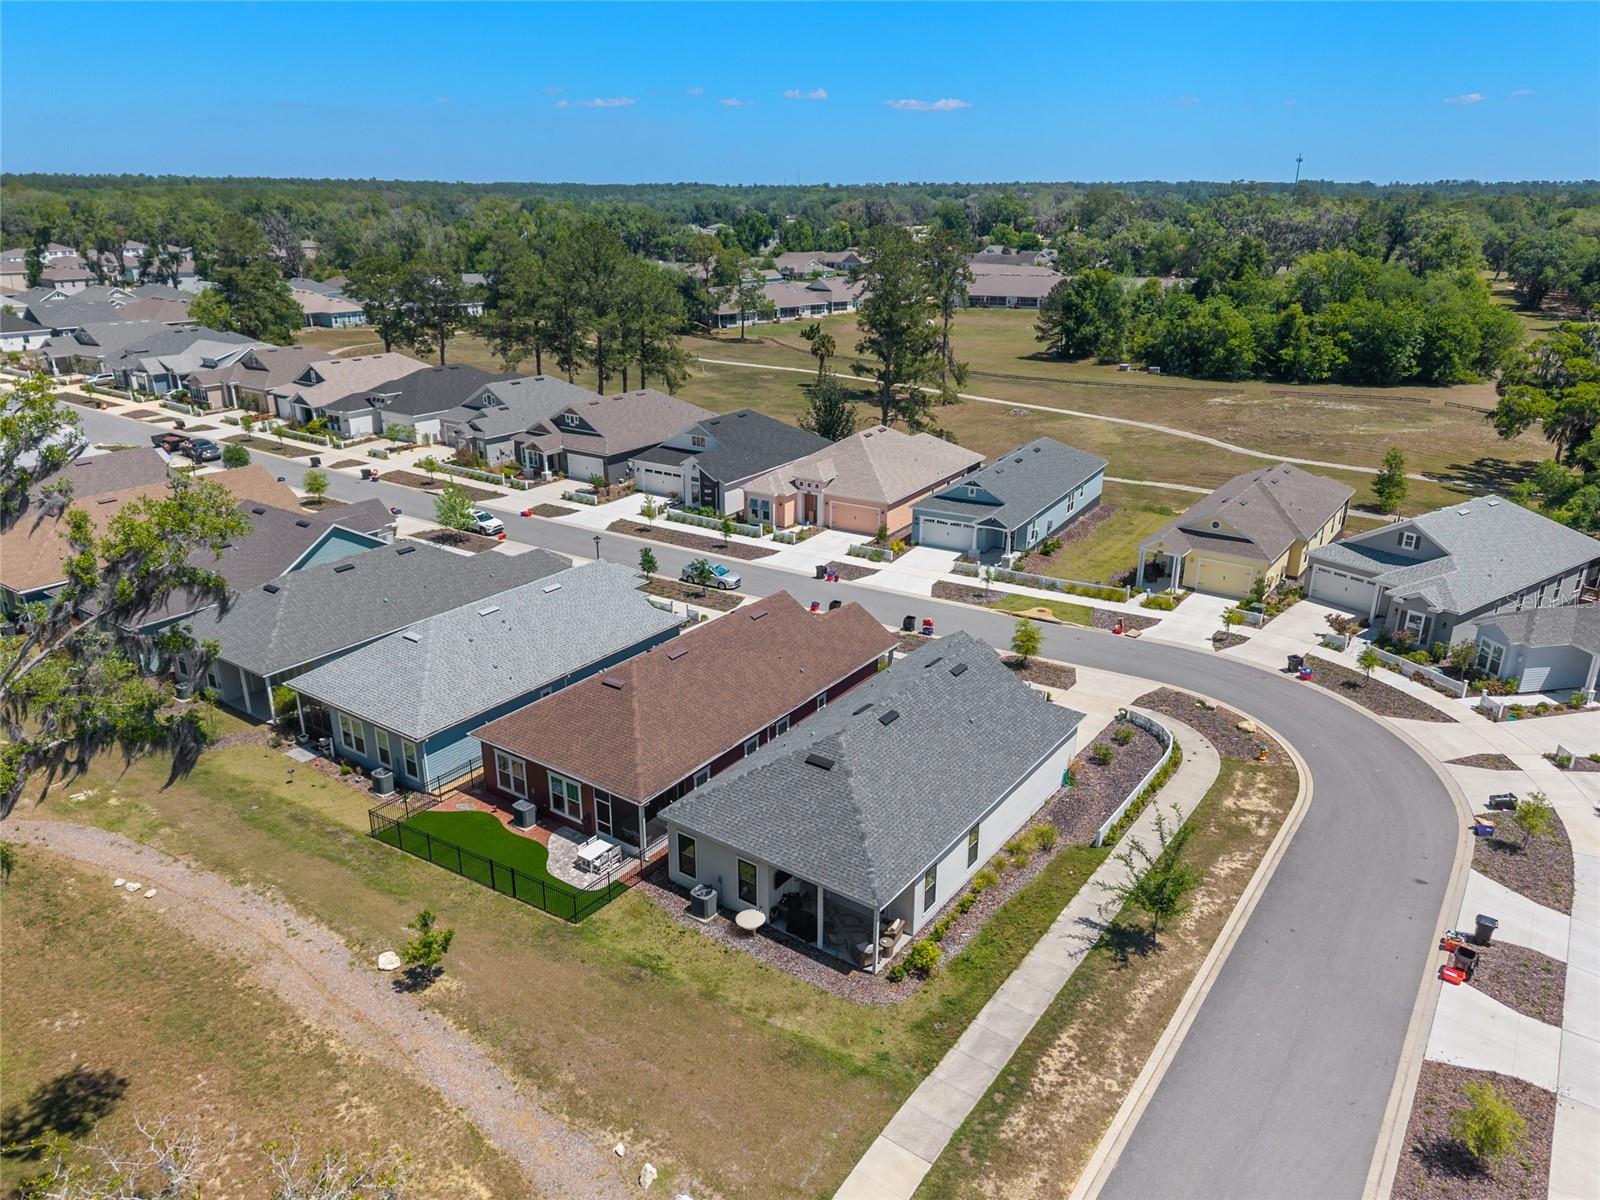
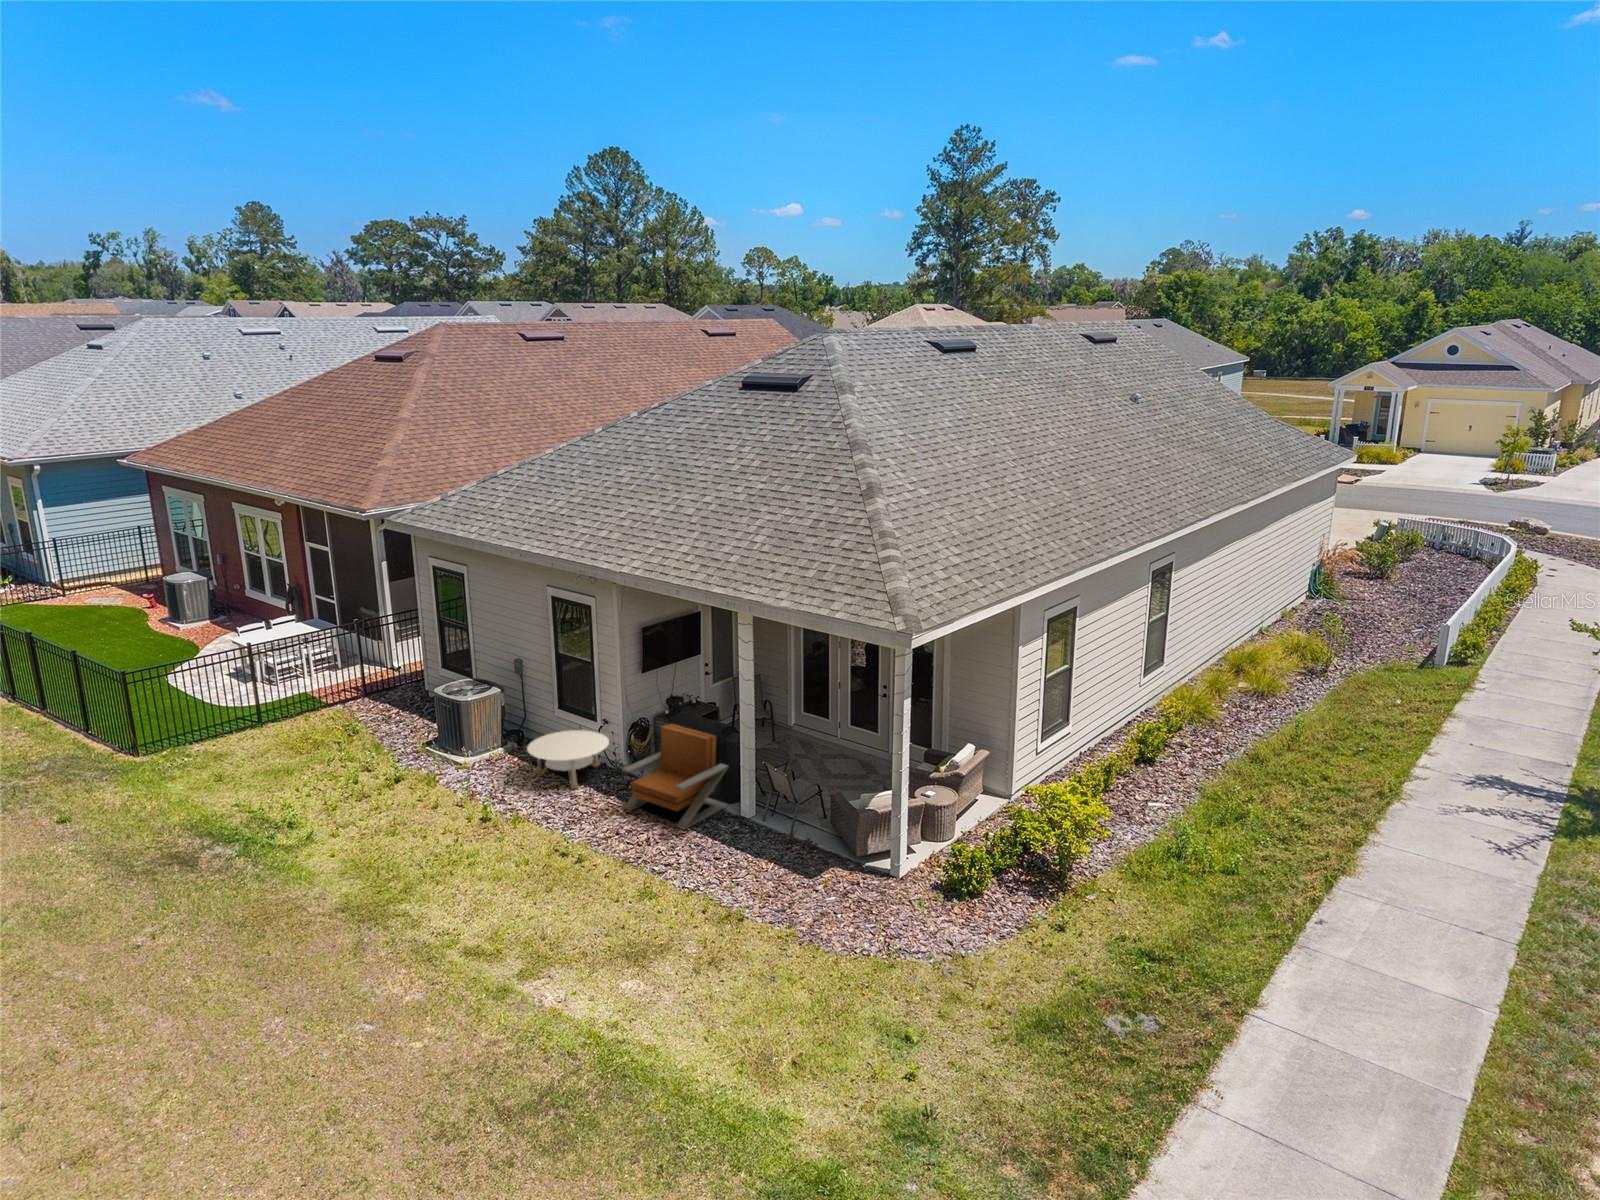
lounge chair: none [777,914,814,956] -> present [622,724,728,830]

